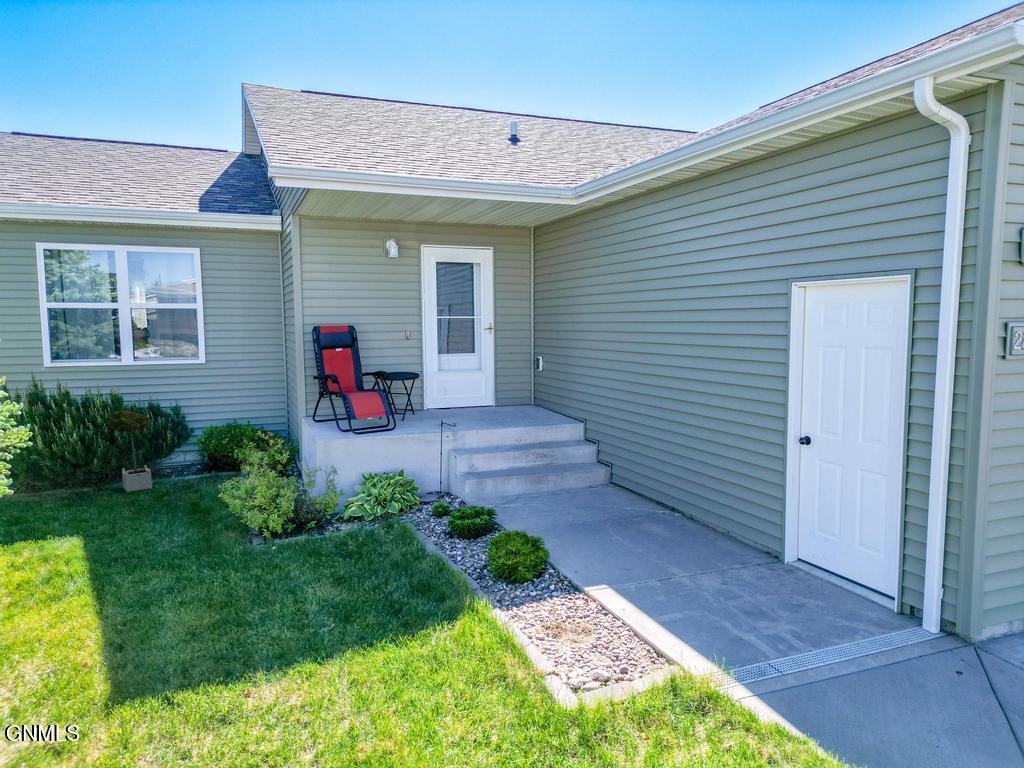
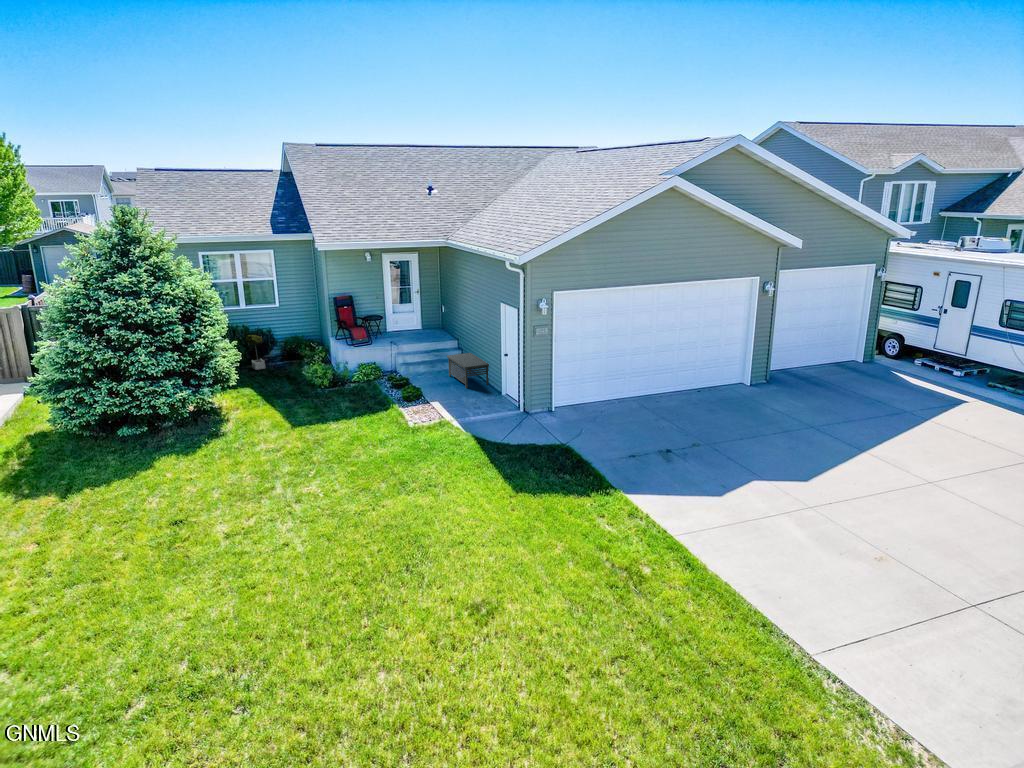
storage bench: none [579,447,710,537] -> present [447,353,489,388]

